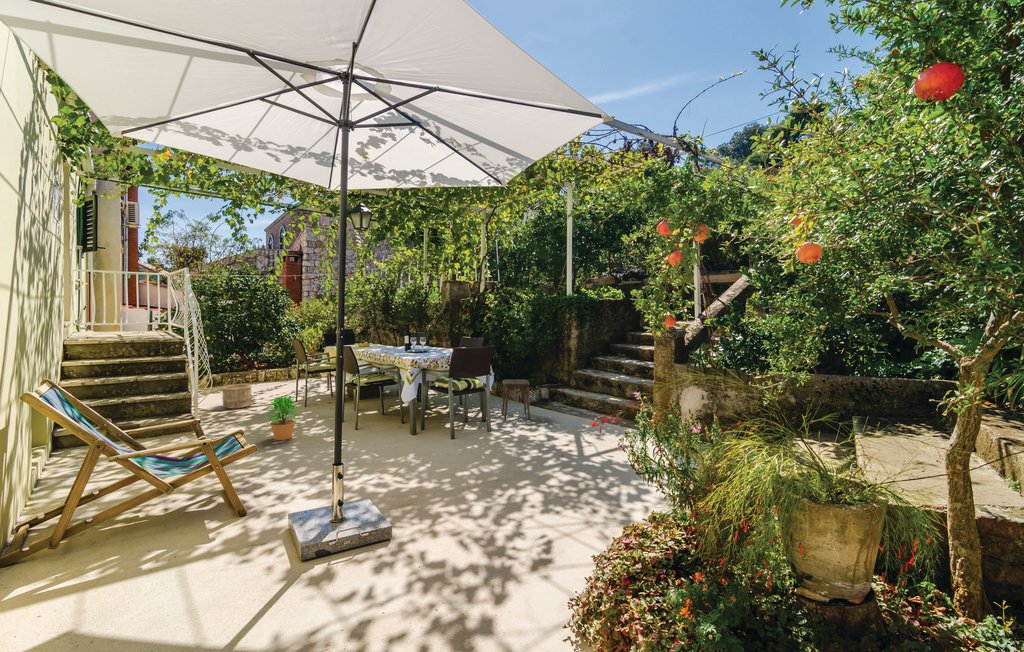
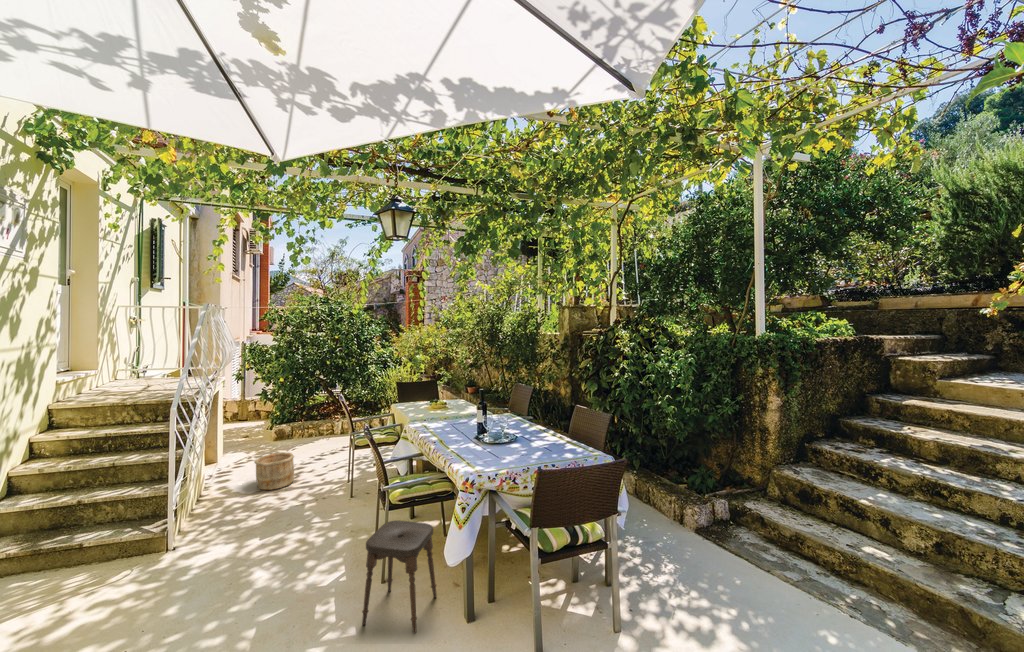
stool: present [502,380,530,420] -> present [362,520,437,633]
potted plant: present [267,396,296,440] -> none [217,522,277,604]

